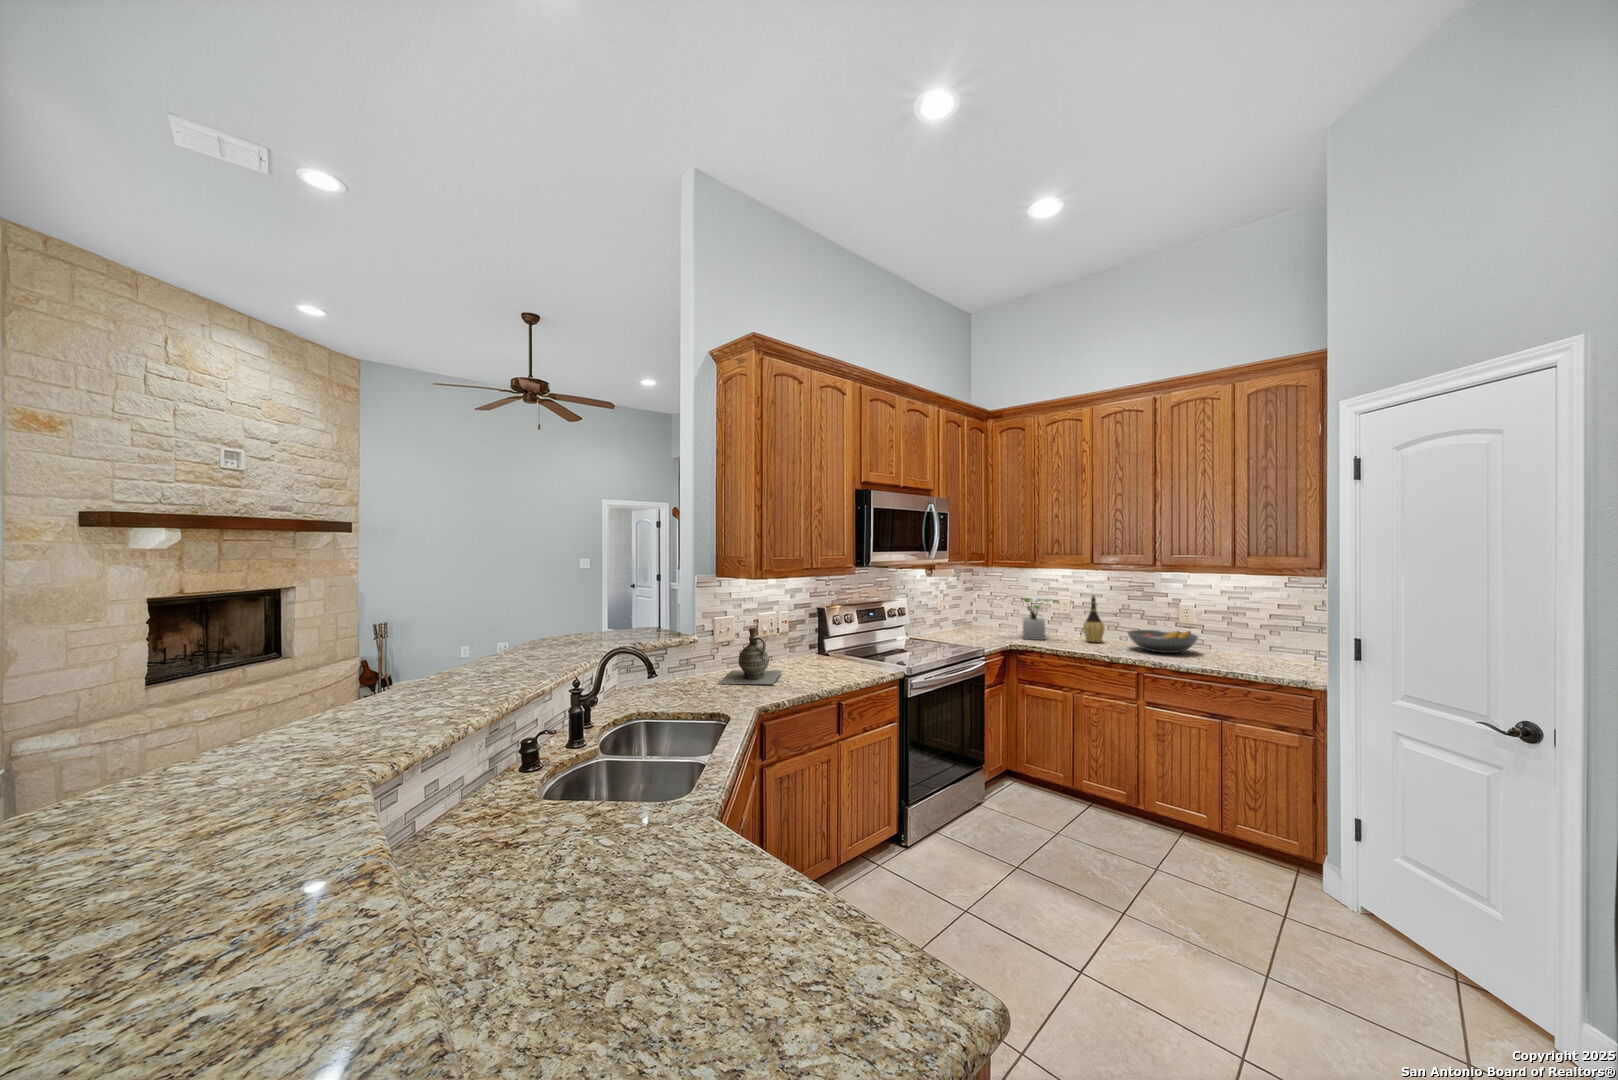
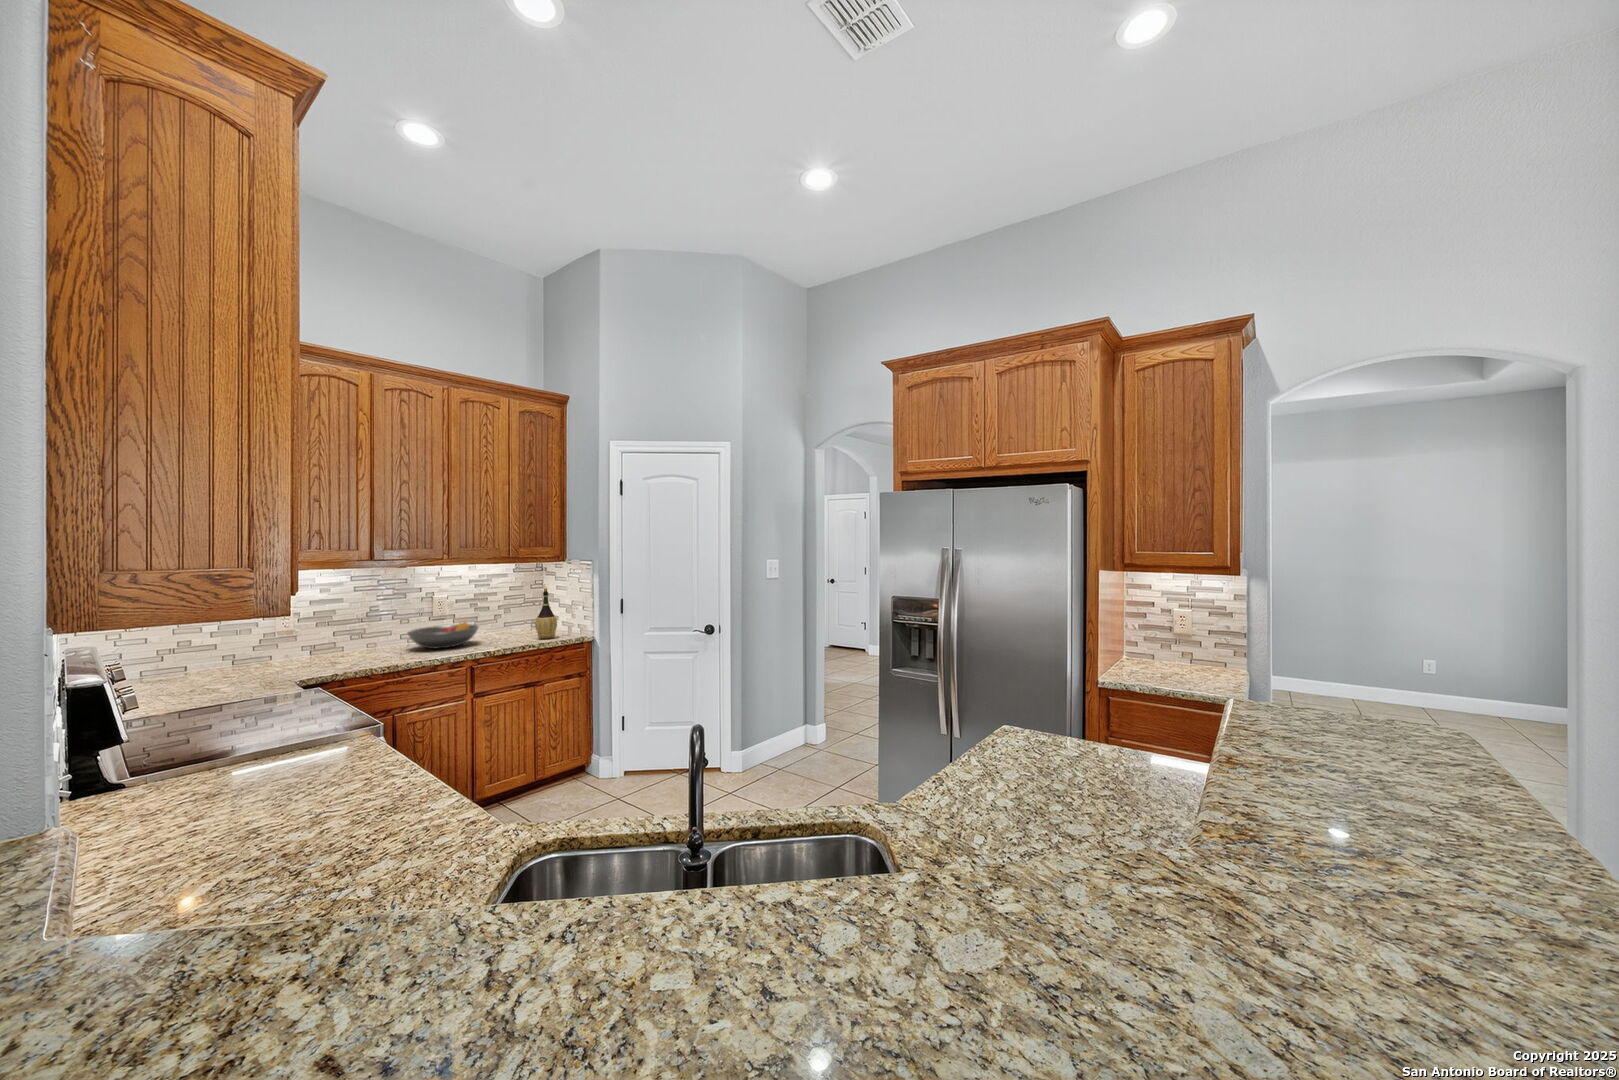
potted plant: present [1015,595,1059,640] -> none [231,613,323,677]
wine bottle: present [1083,595,1104,642] -> present [535,588,557,639]
ceramic jug: present [718,628,782,684] -> none [204,709,423,858]

